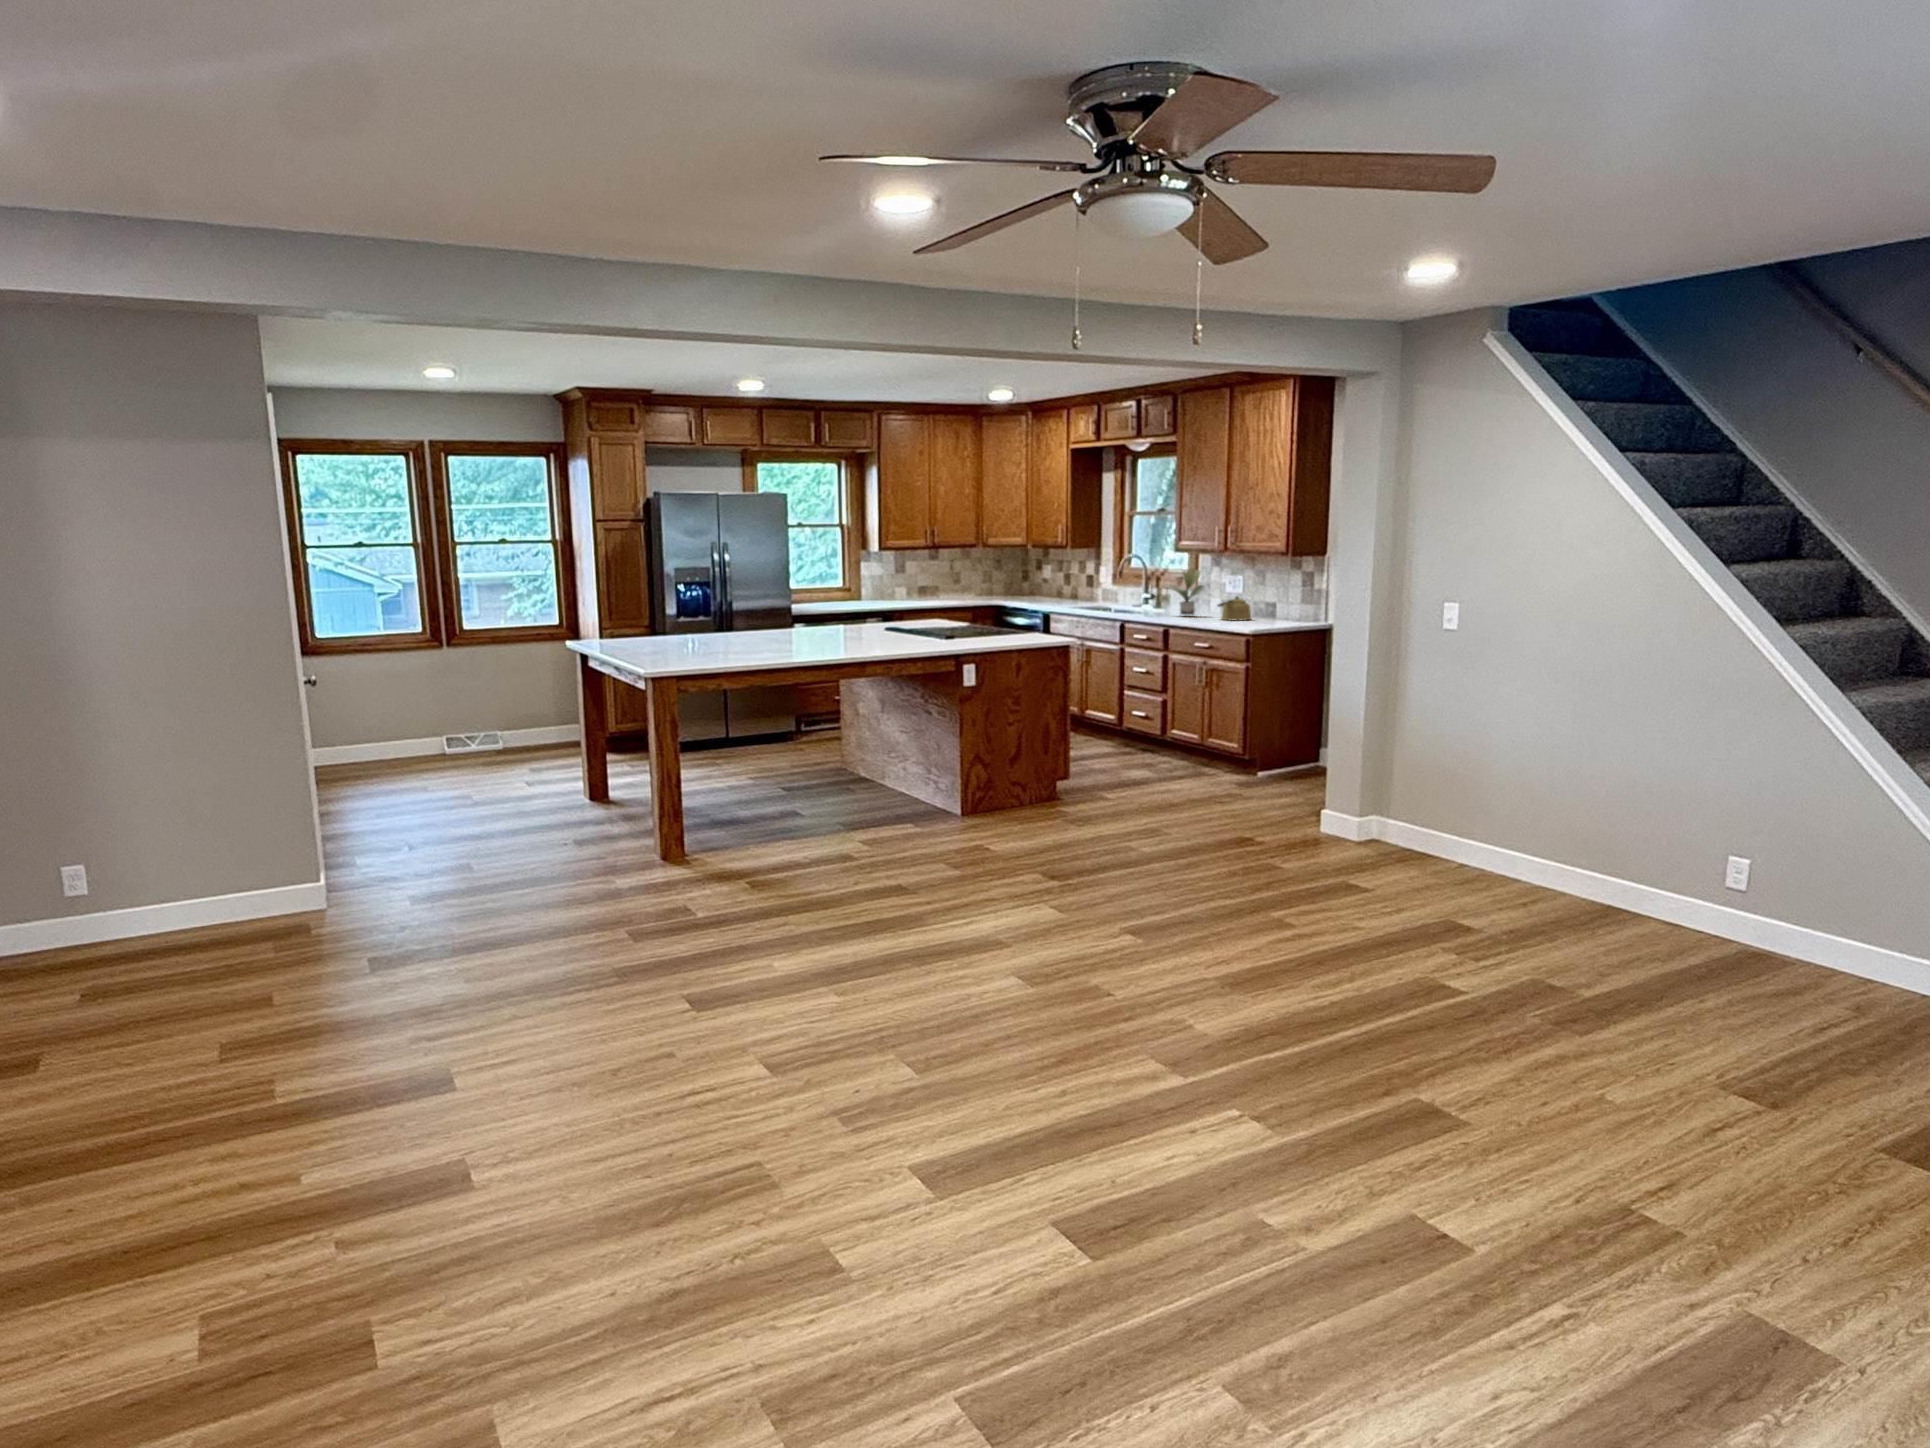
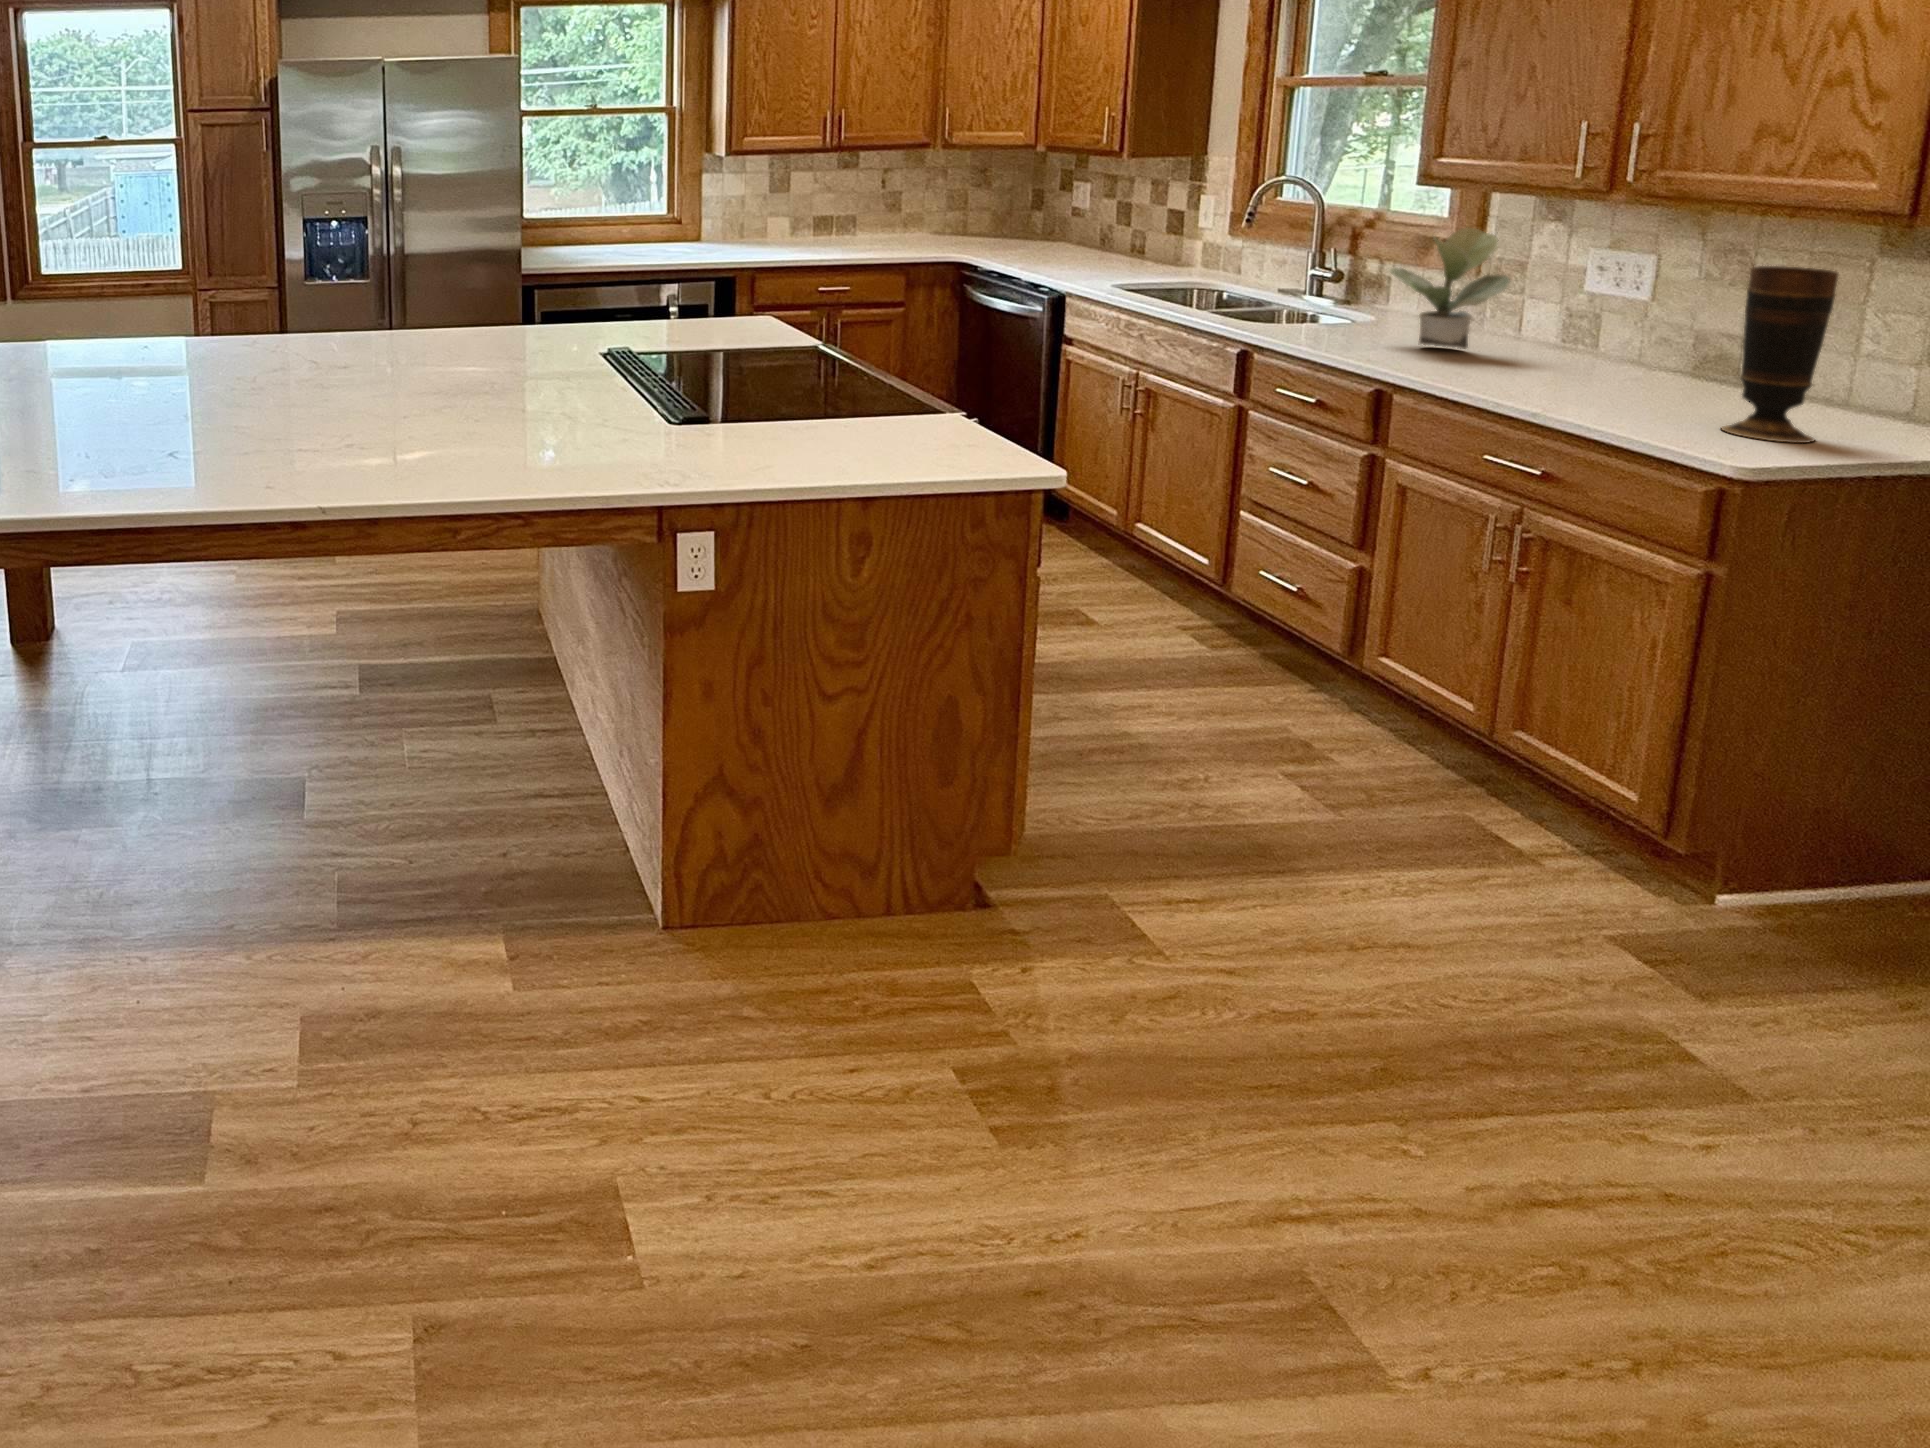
vase: none [1253,570,1274,623] -> present [1721,266,1838,443]
kettle: present [1218,596,1251,621] -> none [1560,328,1699,406]

